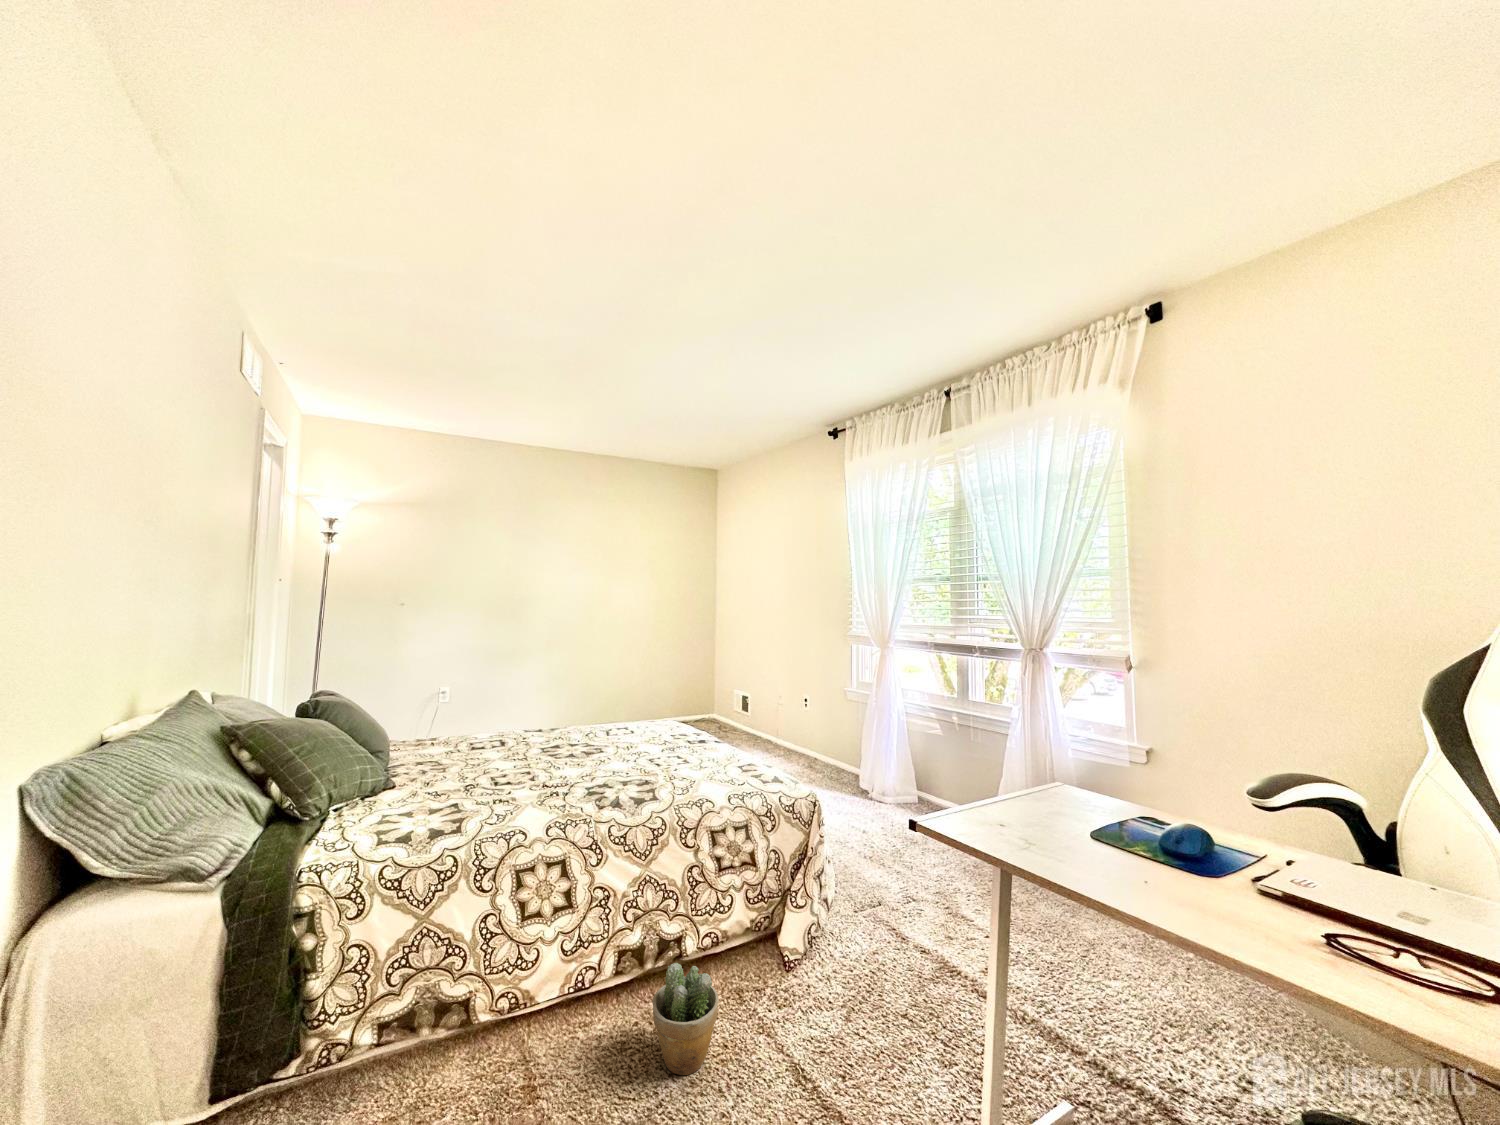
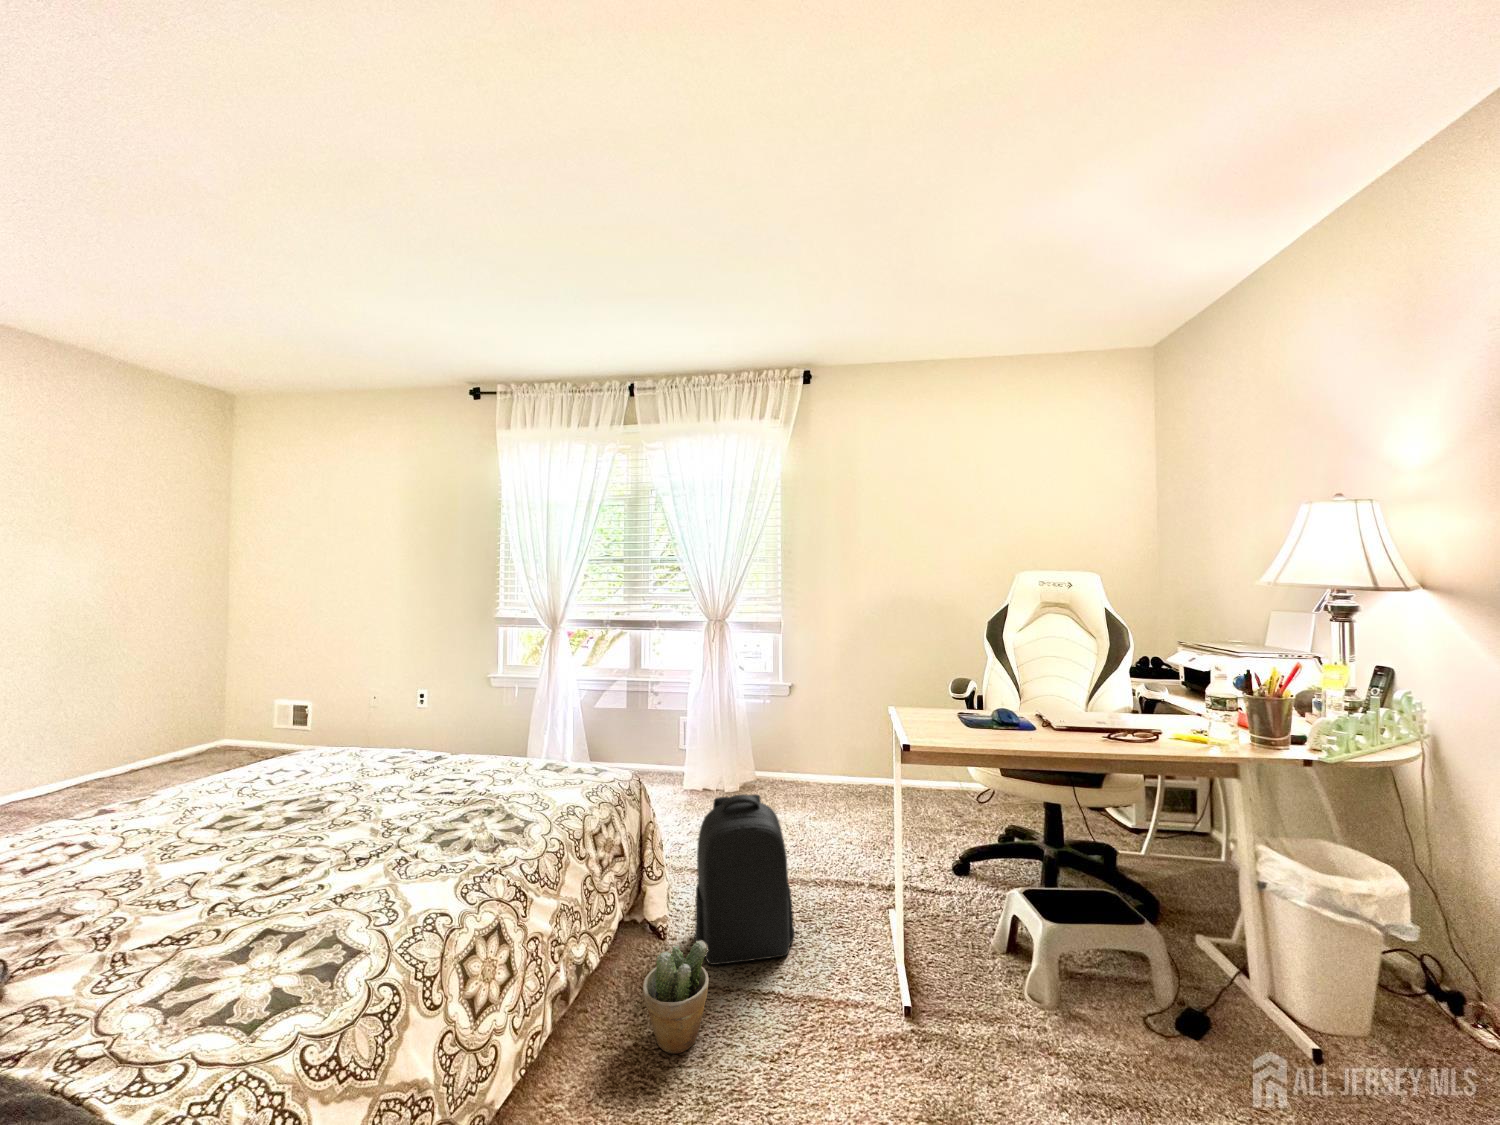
backpack: none [780,845,900,1074] -> present [695,794,795,965]

